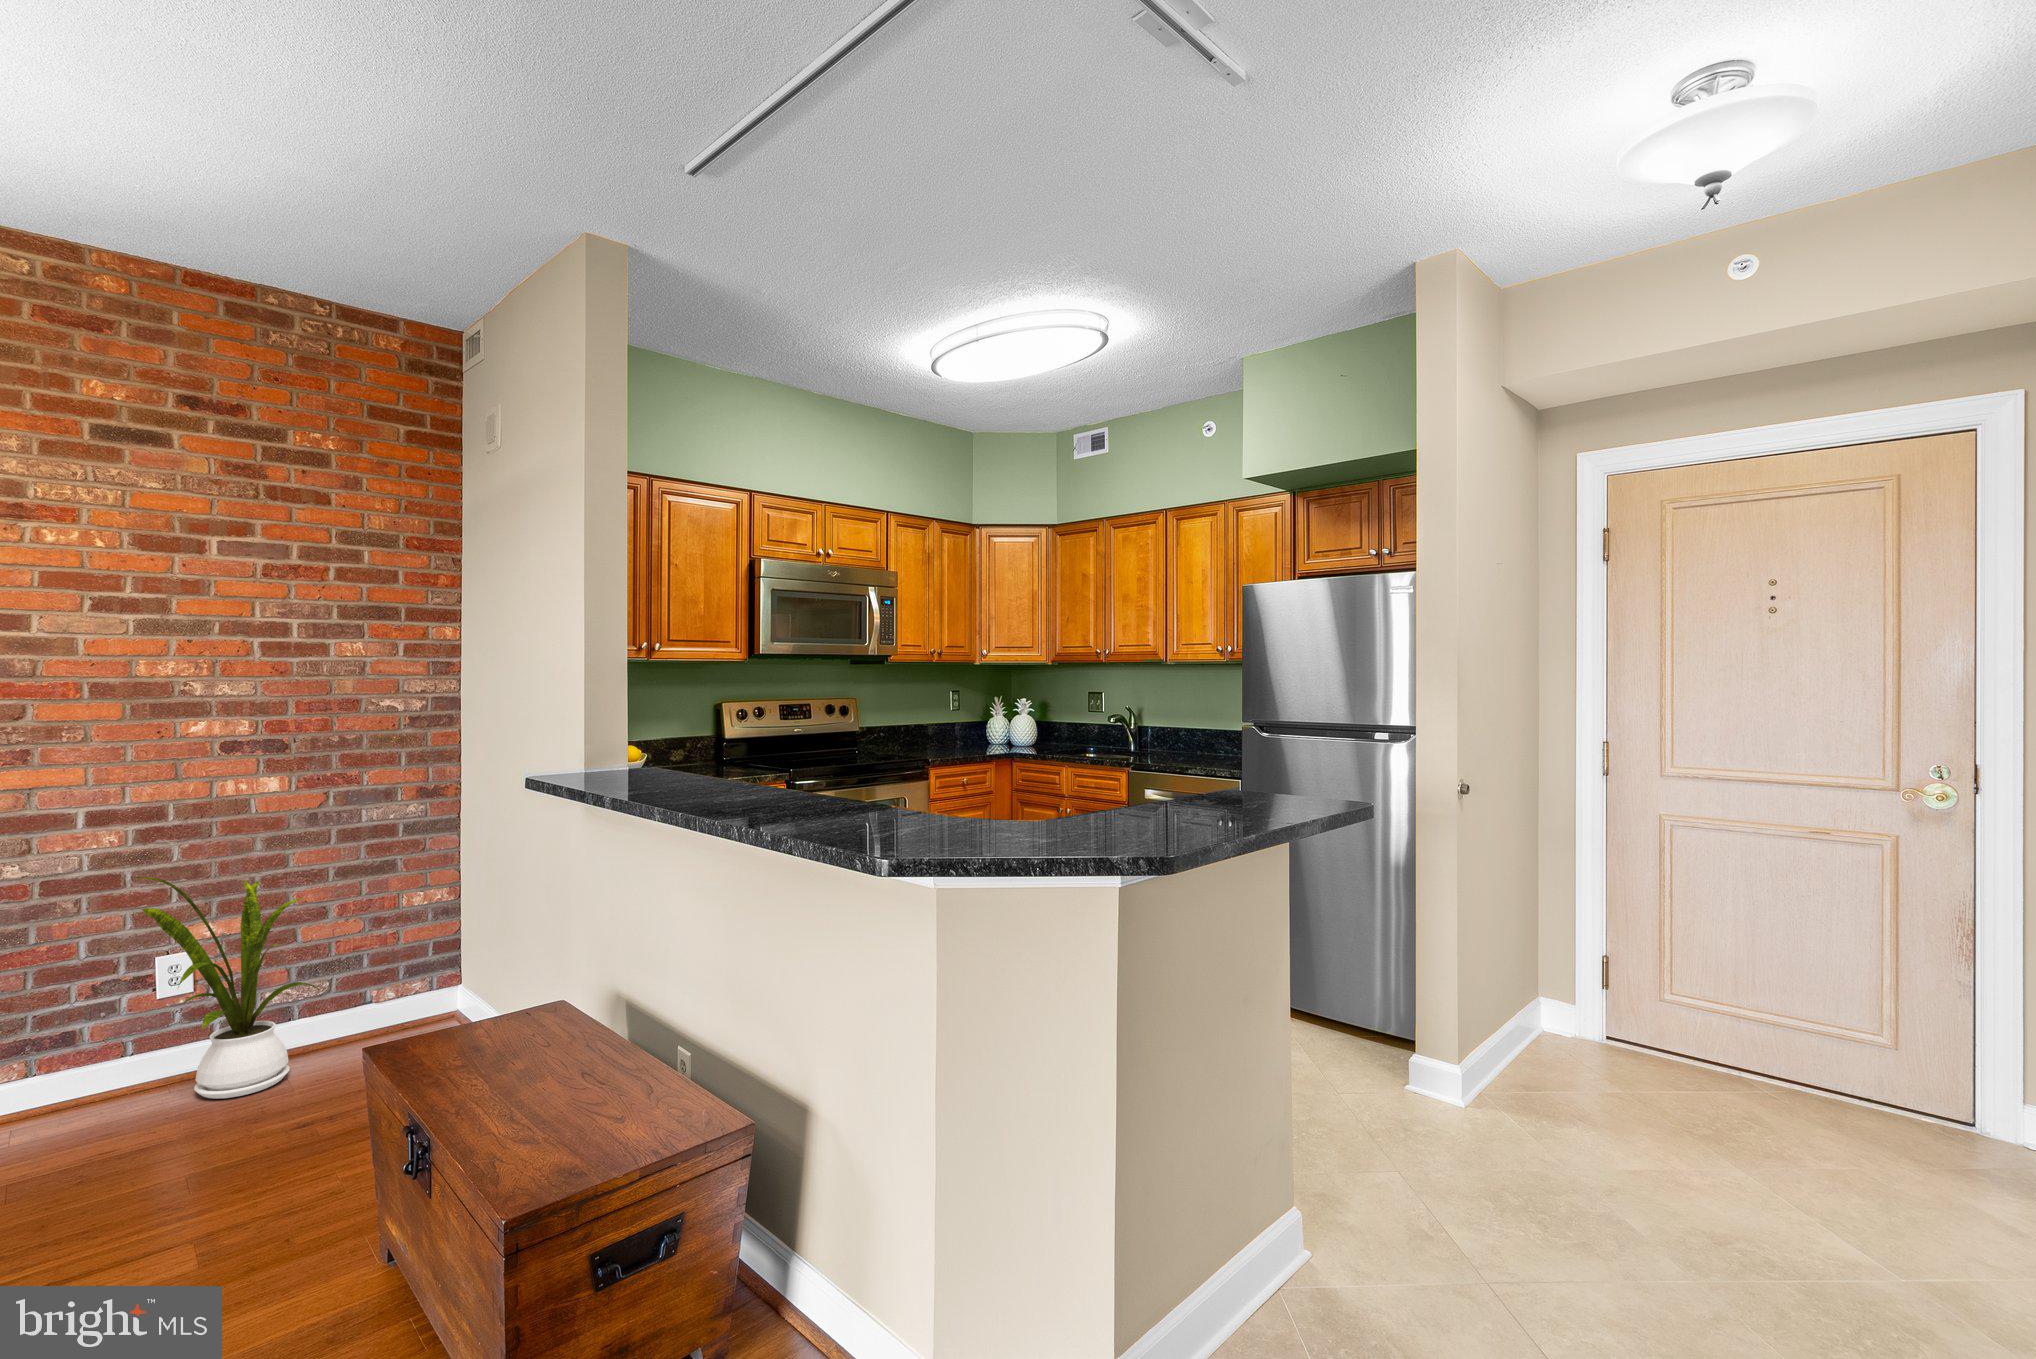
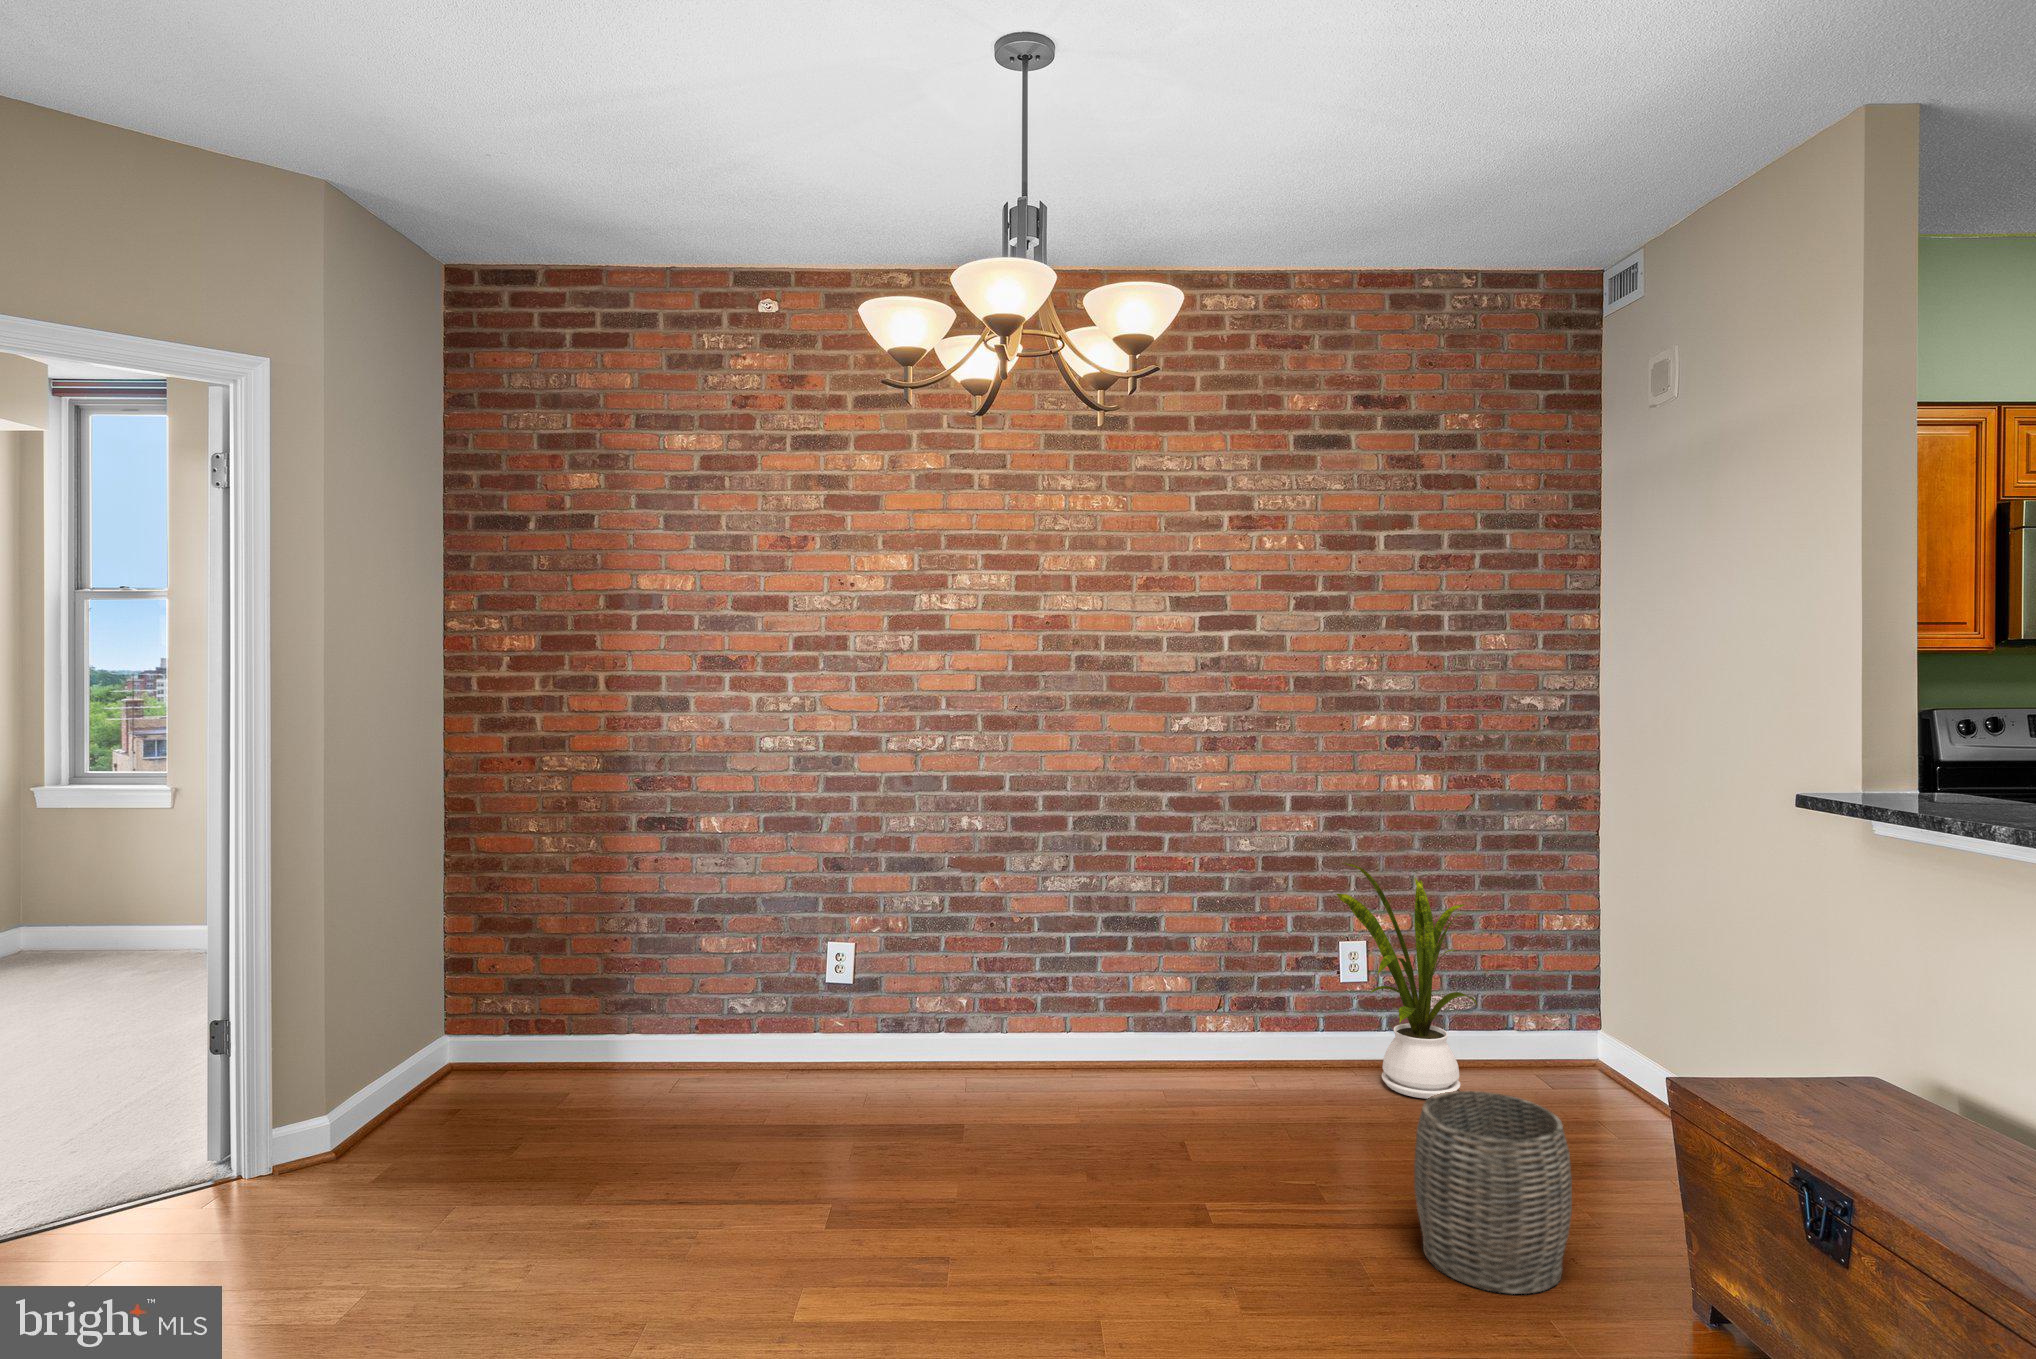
woven basket: none [92,1086,283,1296] -> present [1414,1091,1572,1294]

